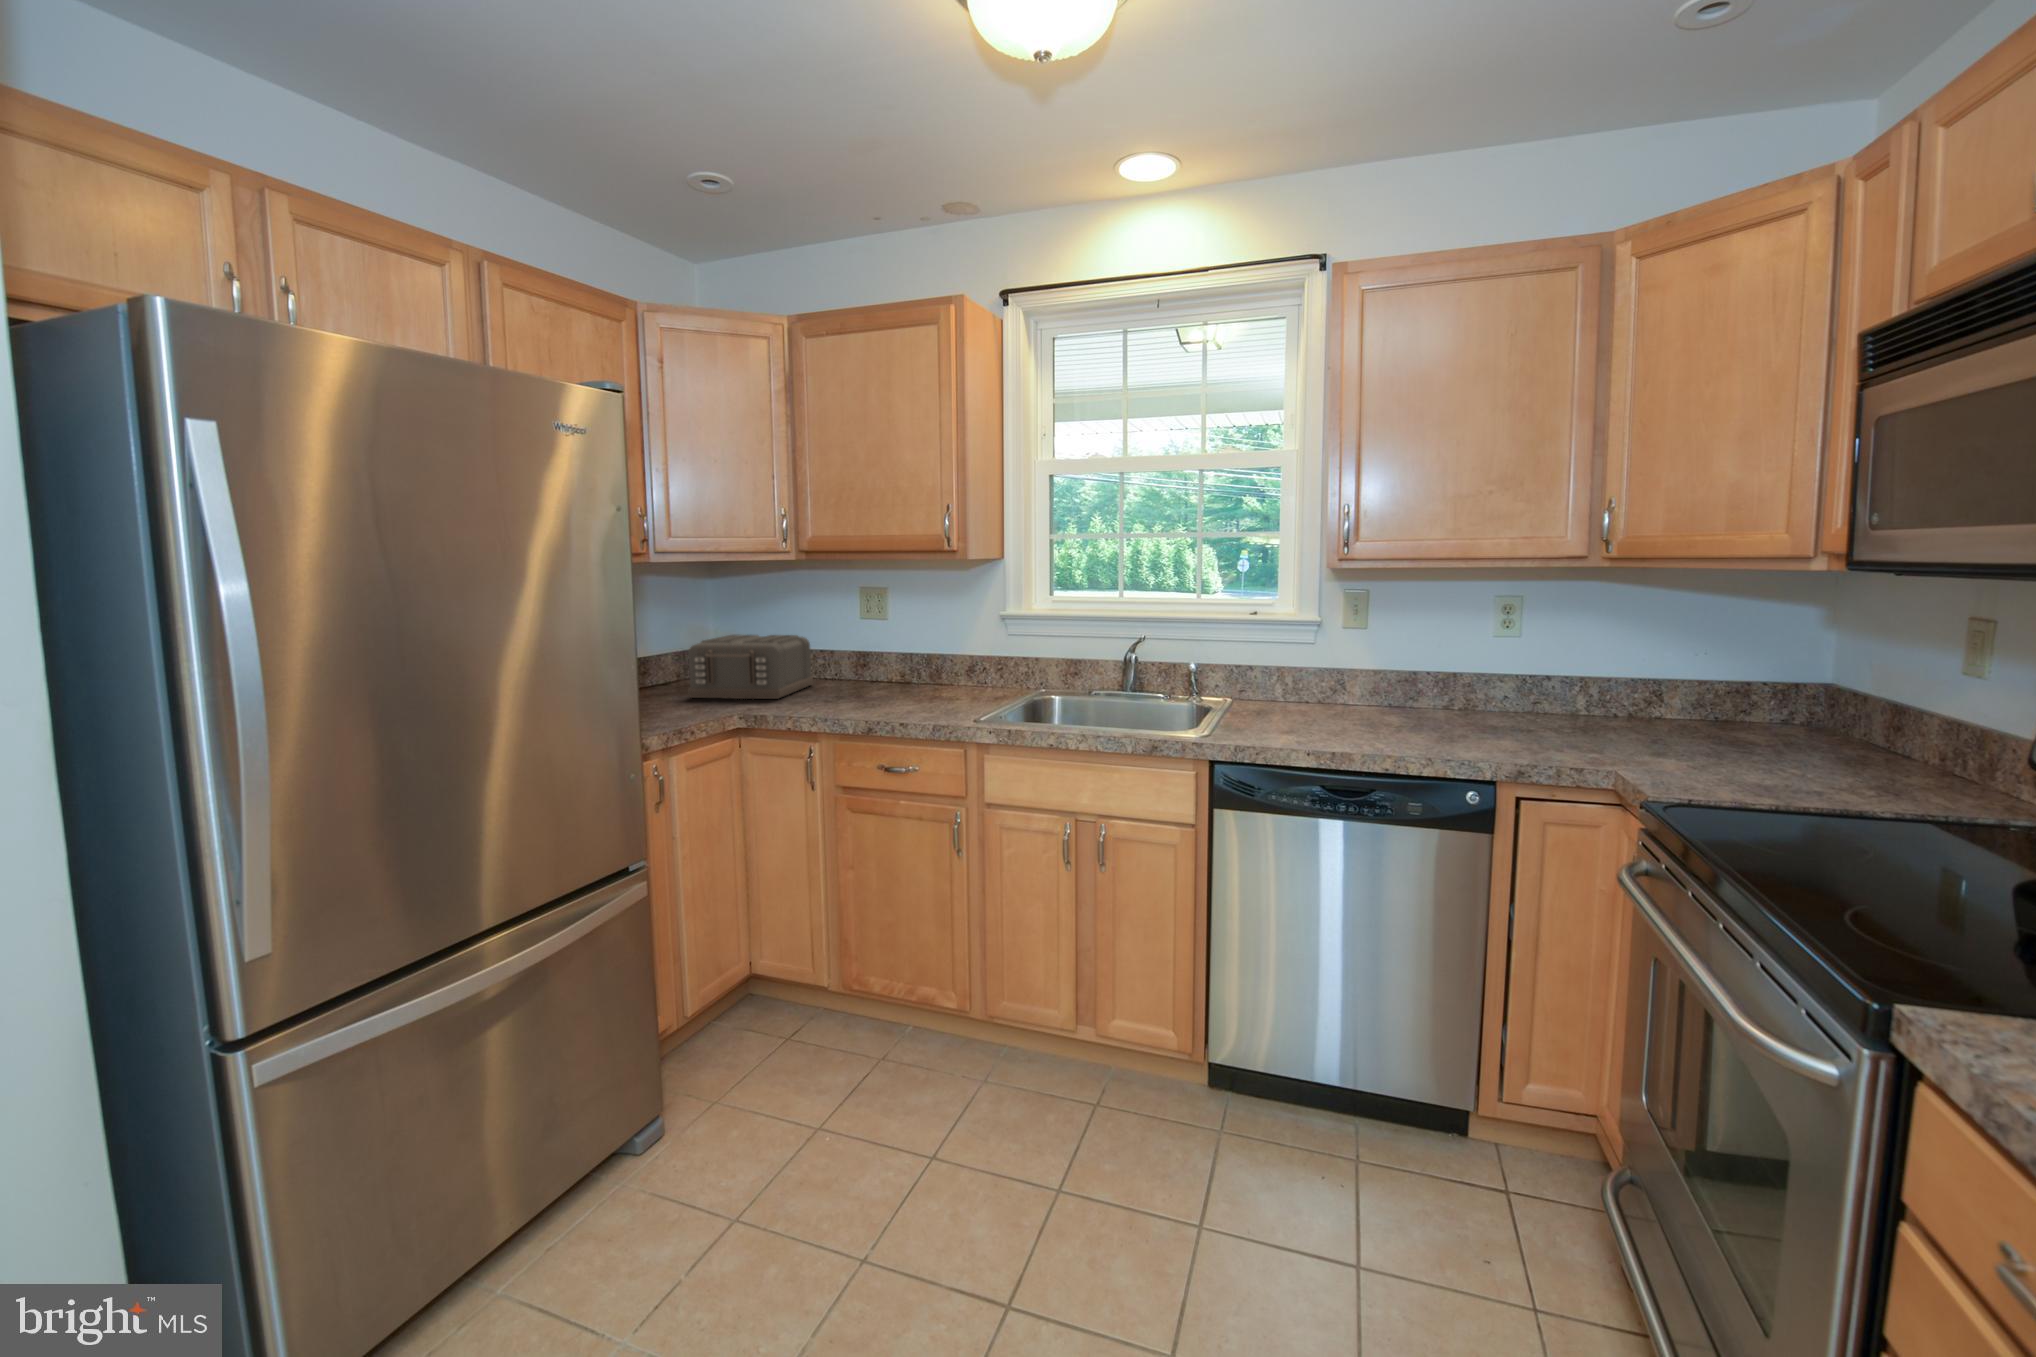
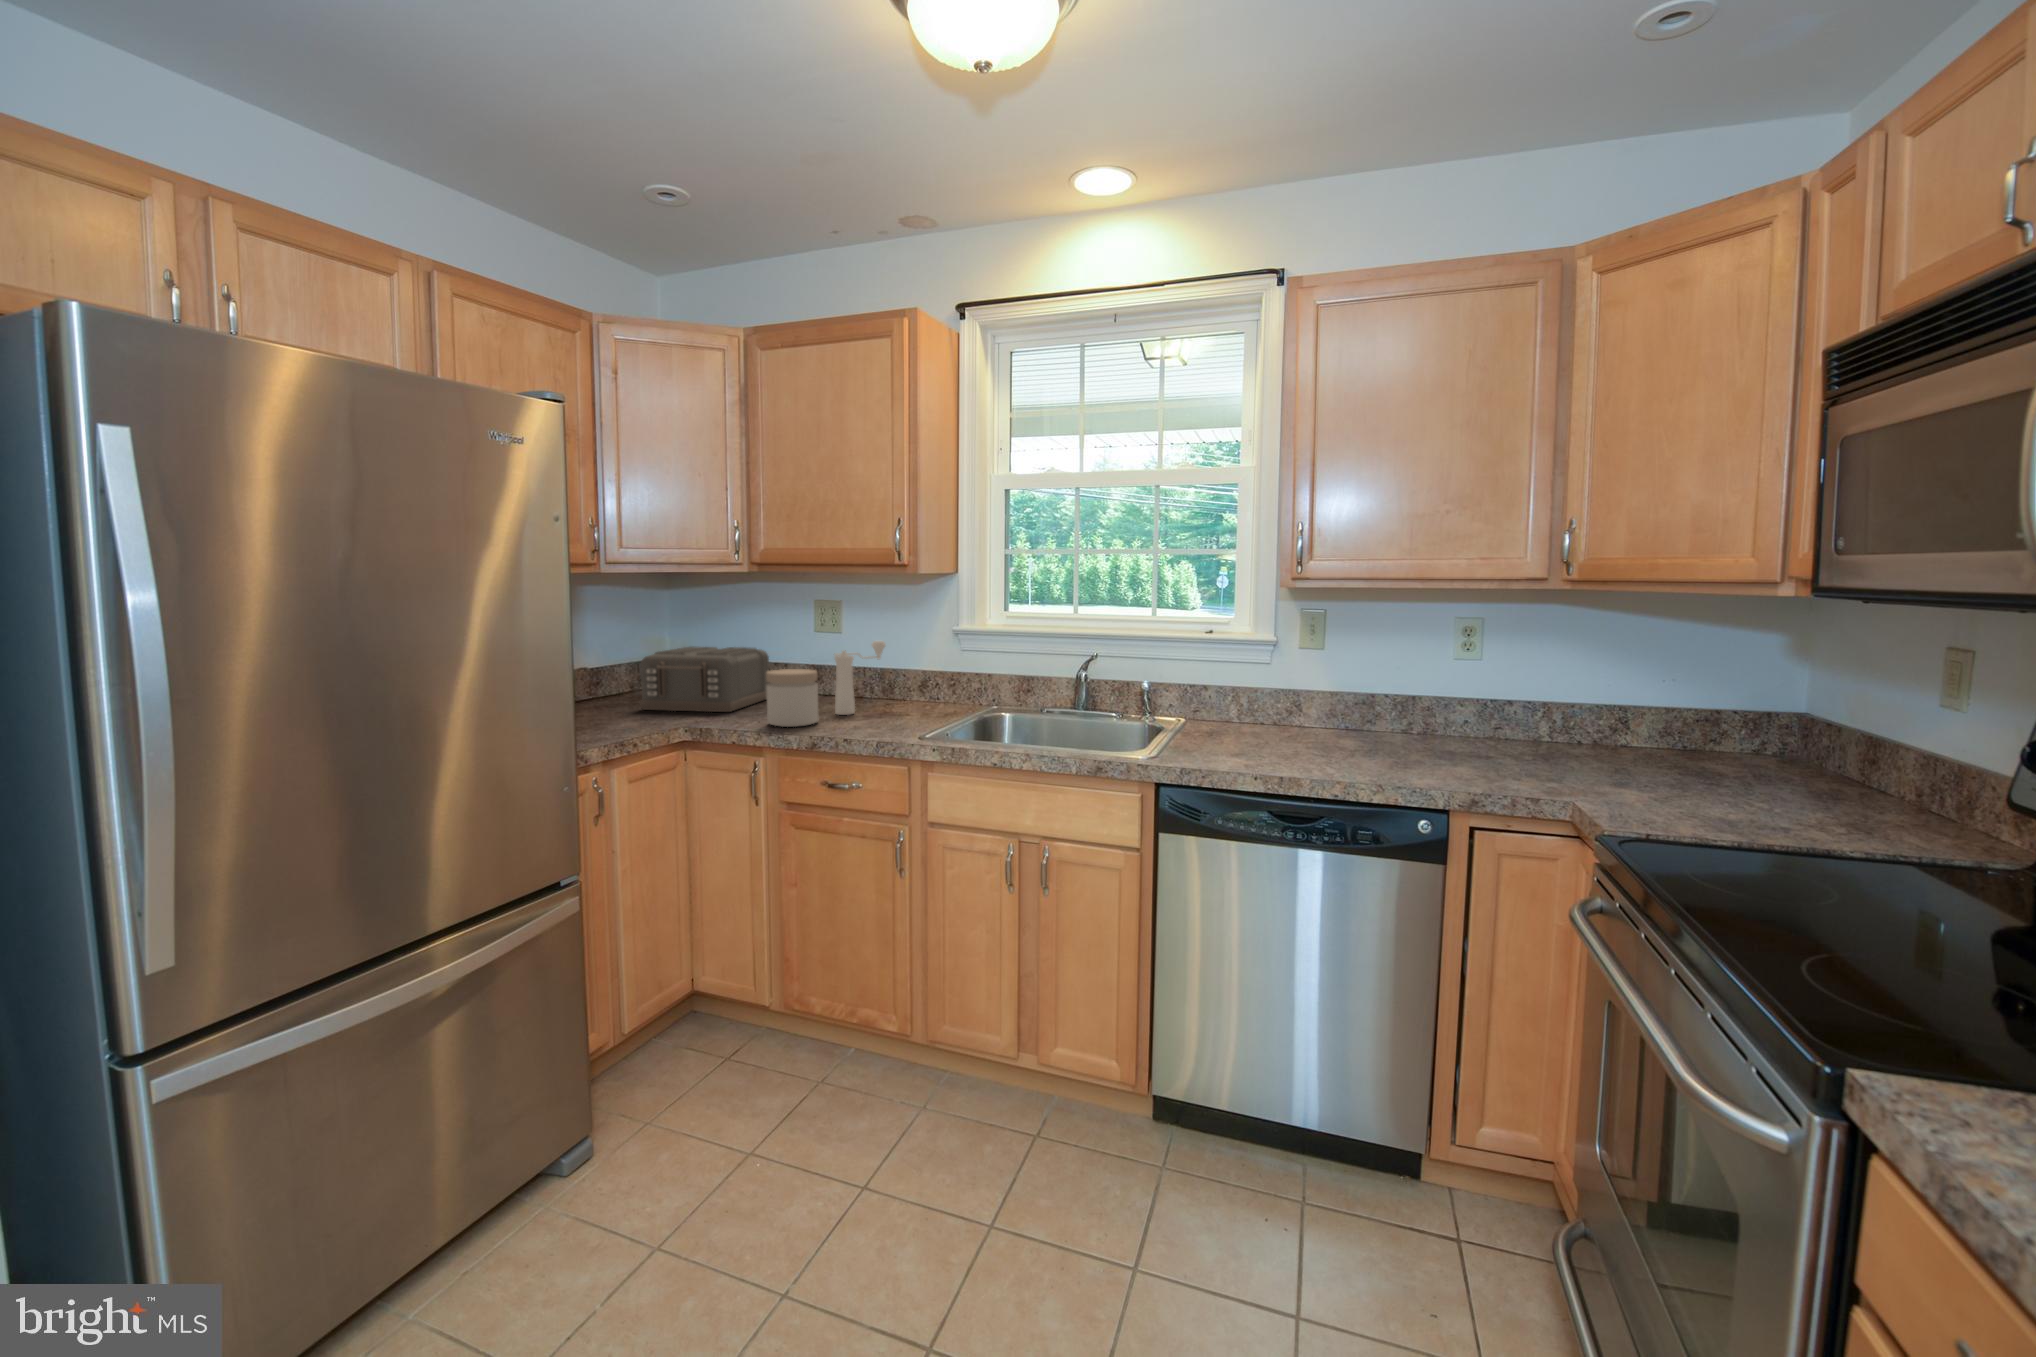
pepper mill: none [881,626,931,700] -> present [835,641,885,715]
jar: none [819,655,870,712] -> present [766,669,818,727]

